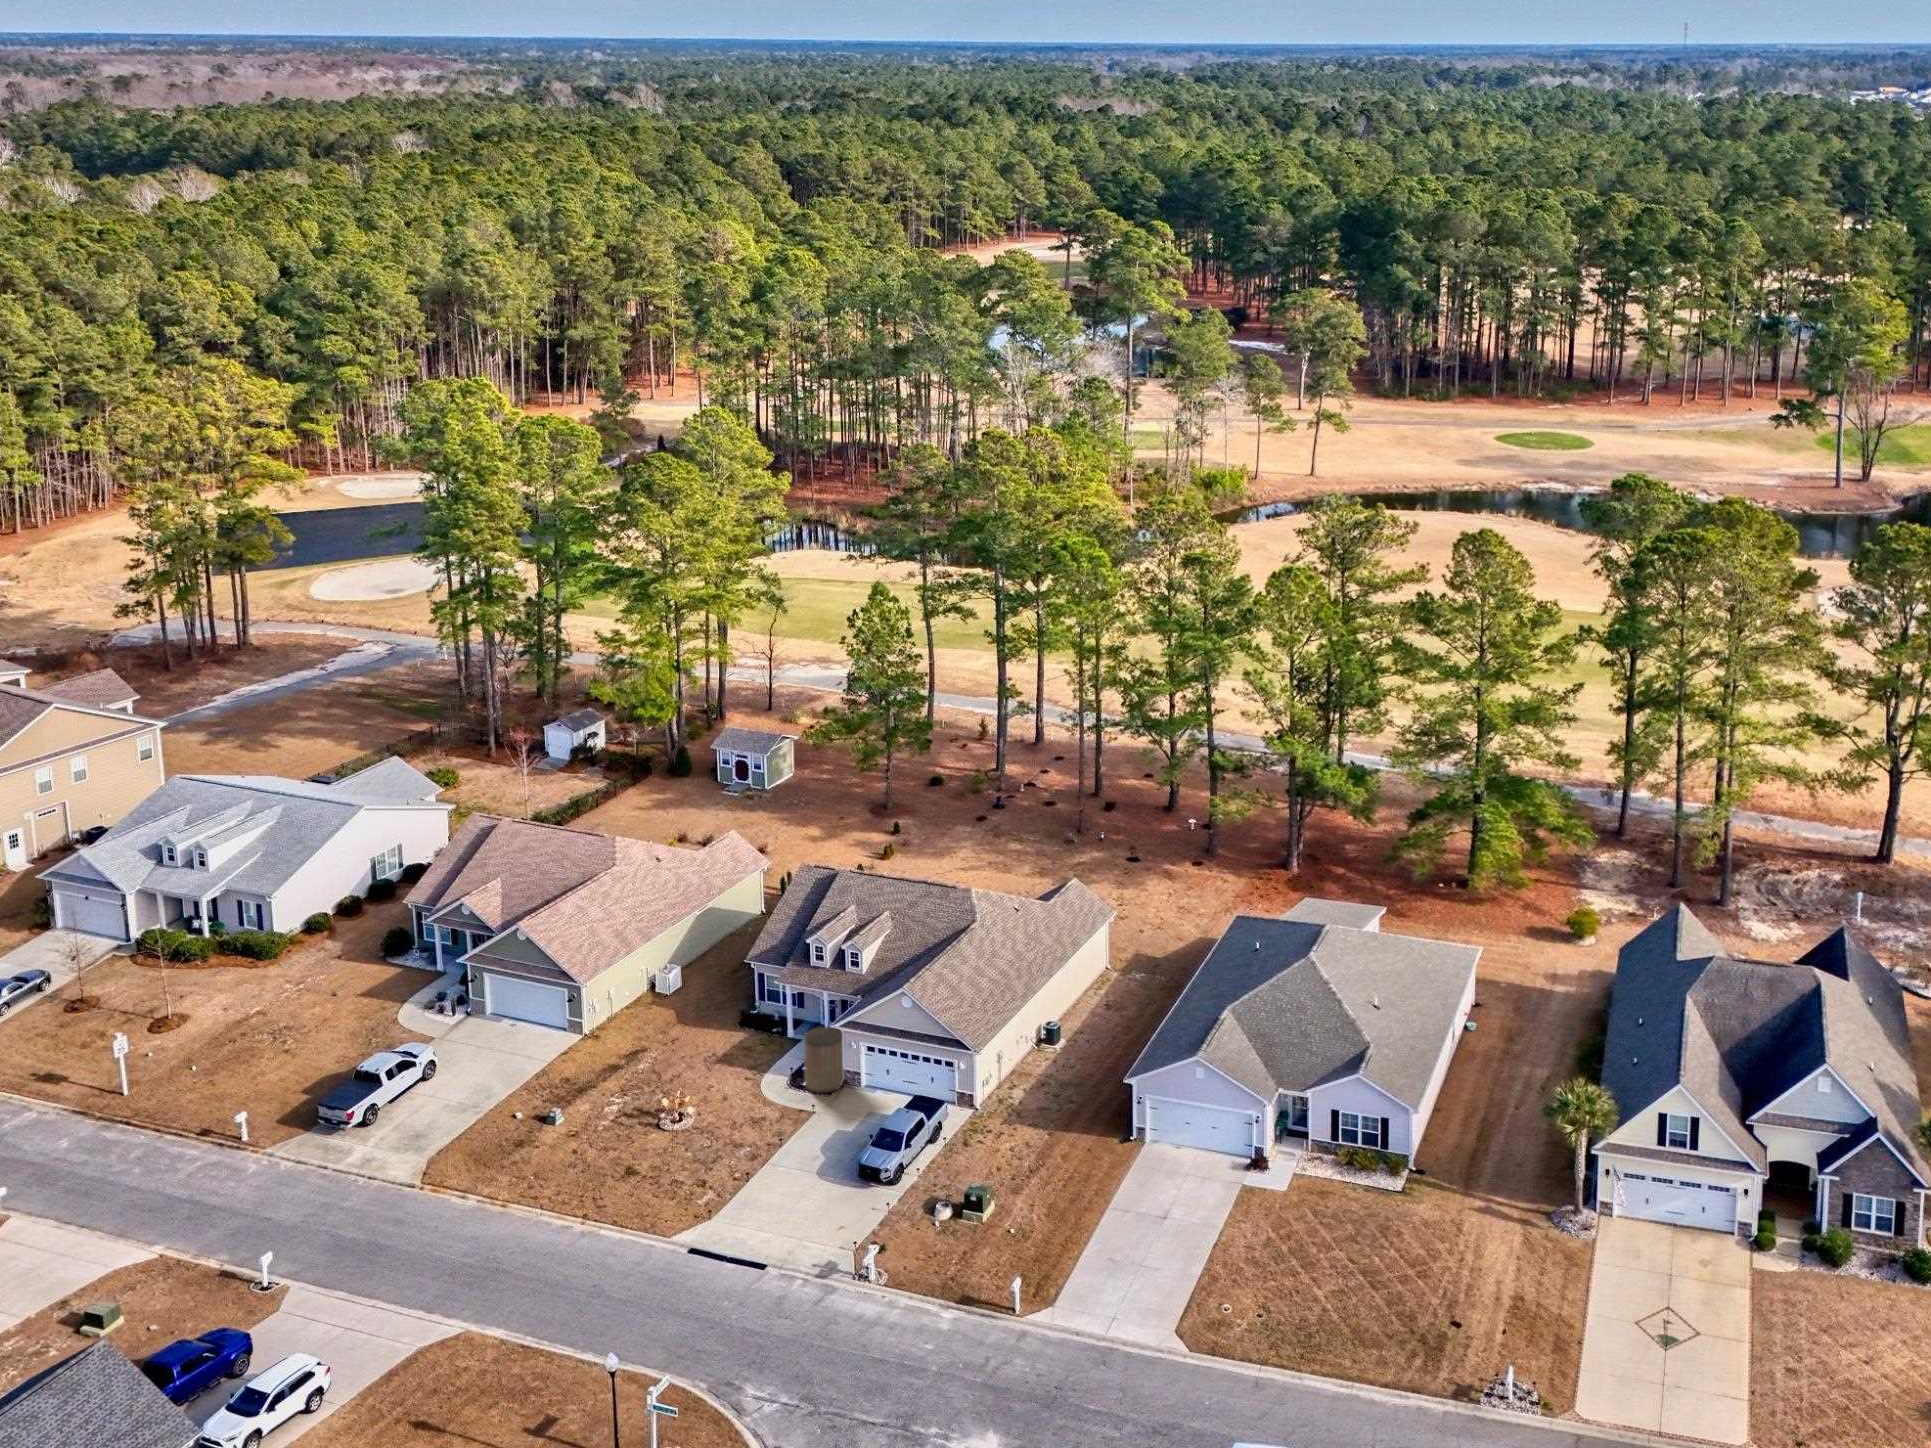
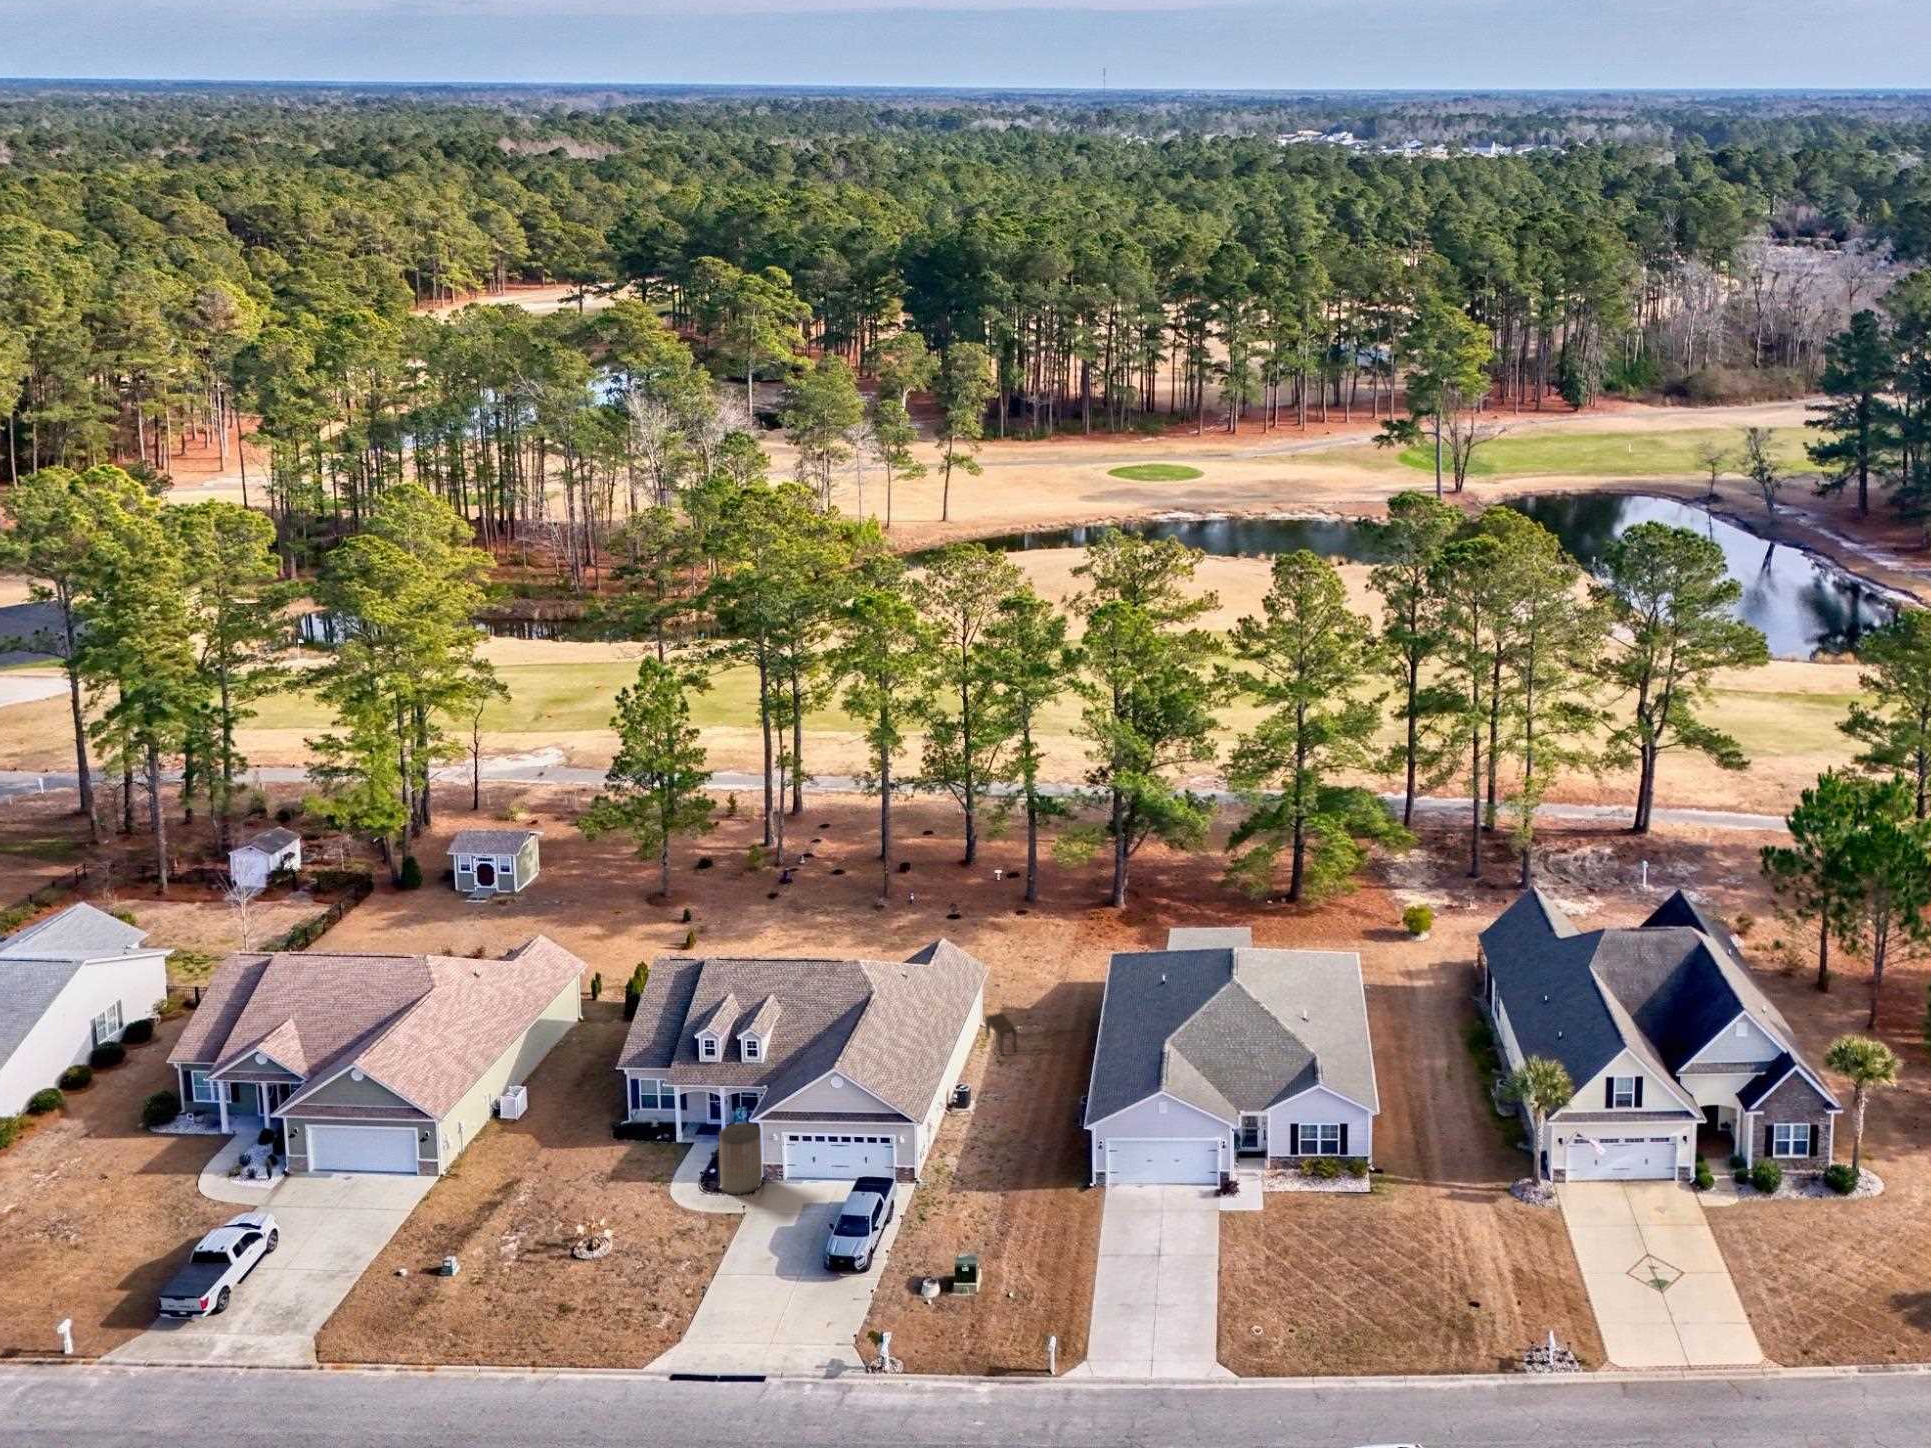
bench: present [636,737,668,759] -> present [985,1013,1017,1055]

